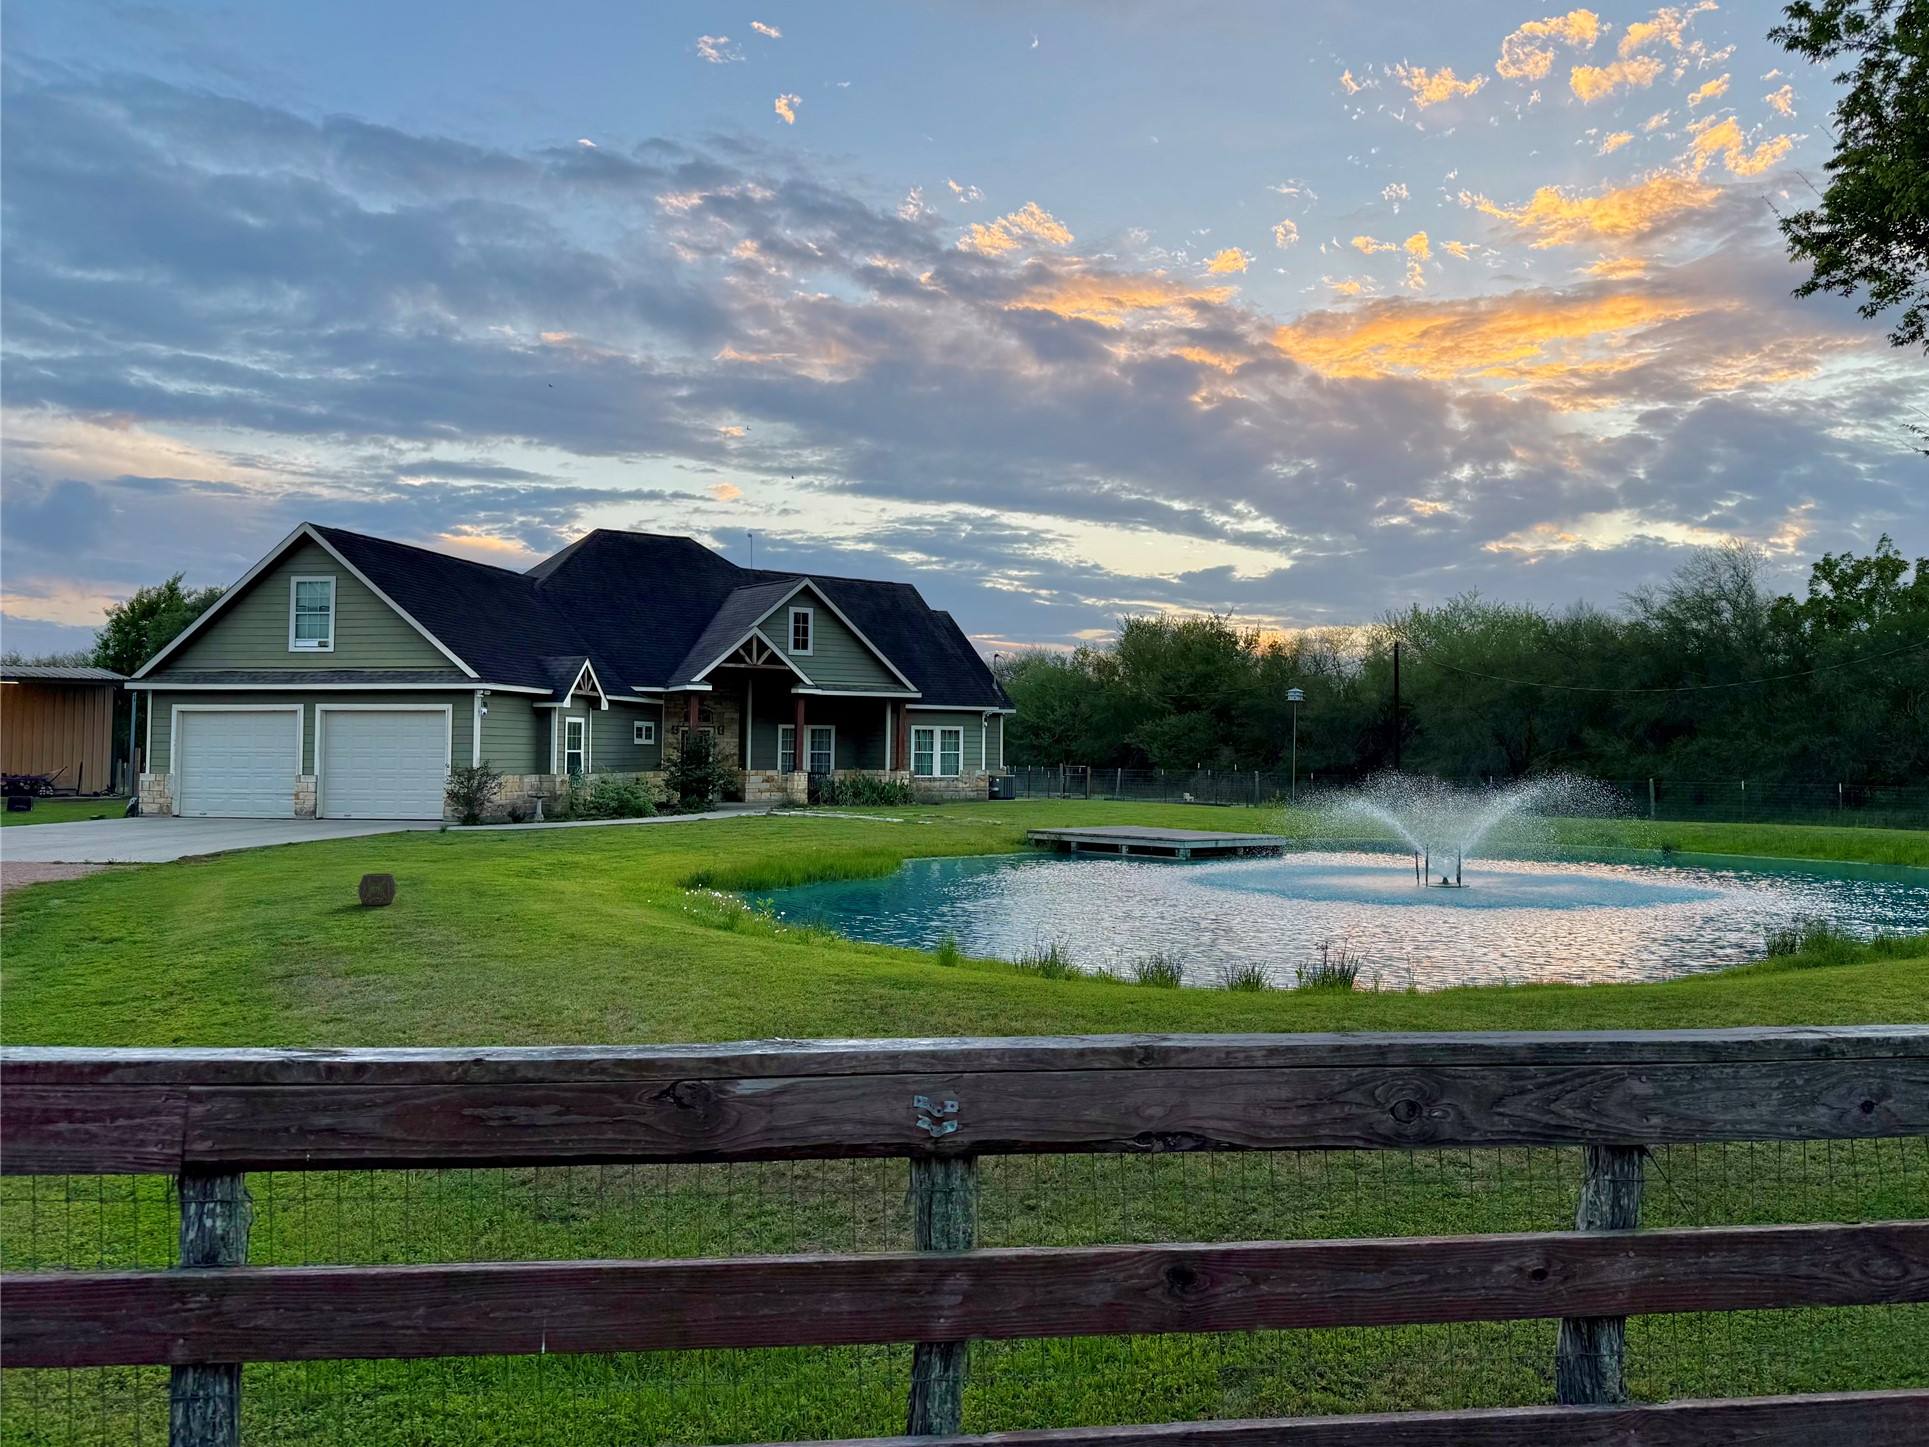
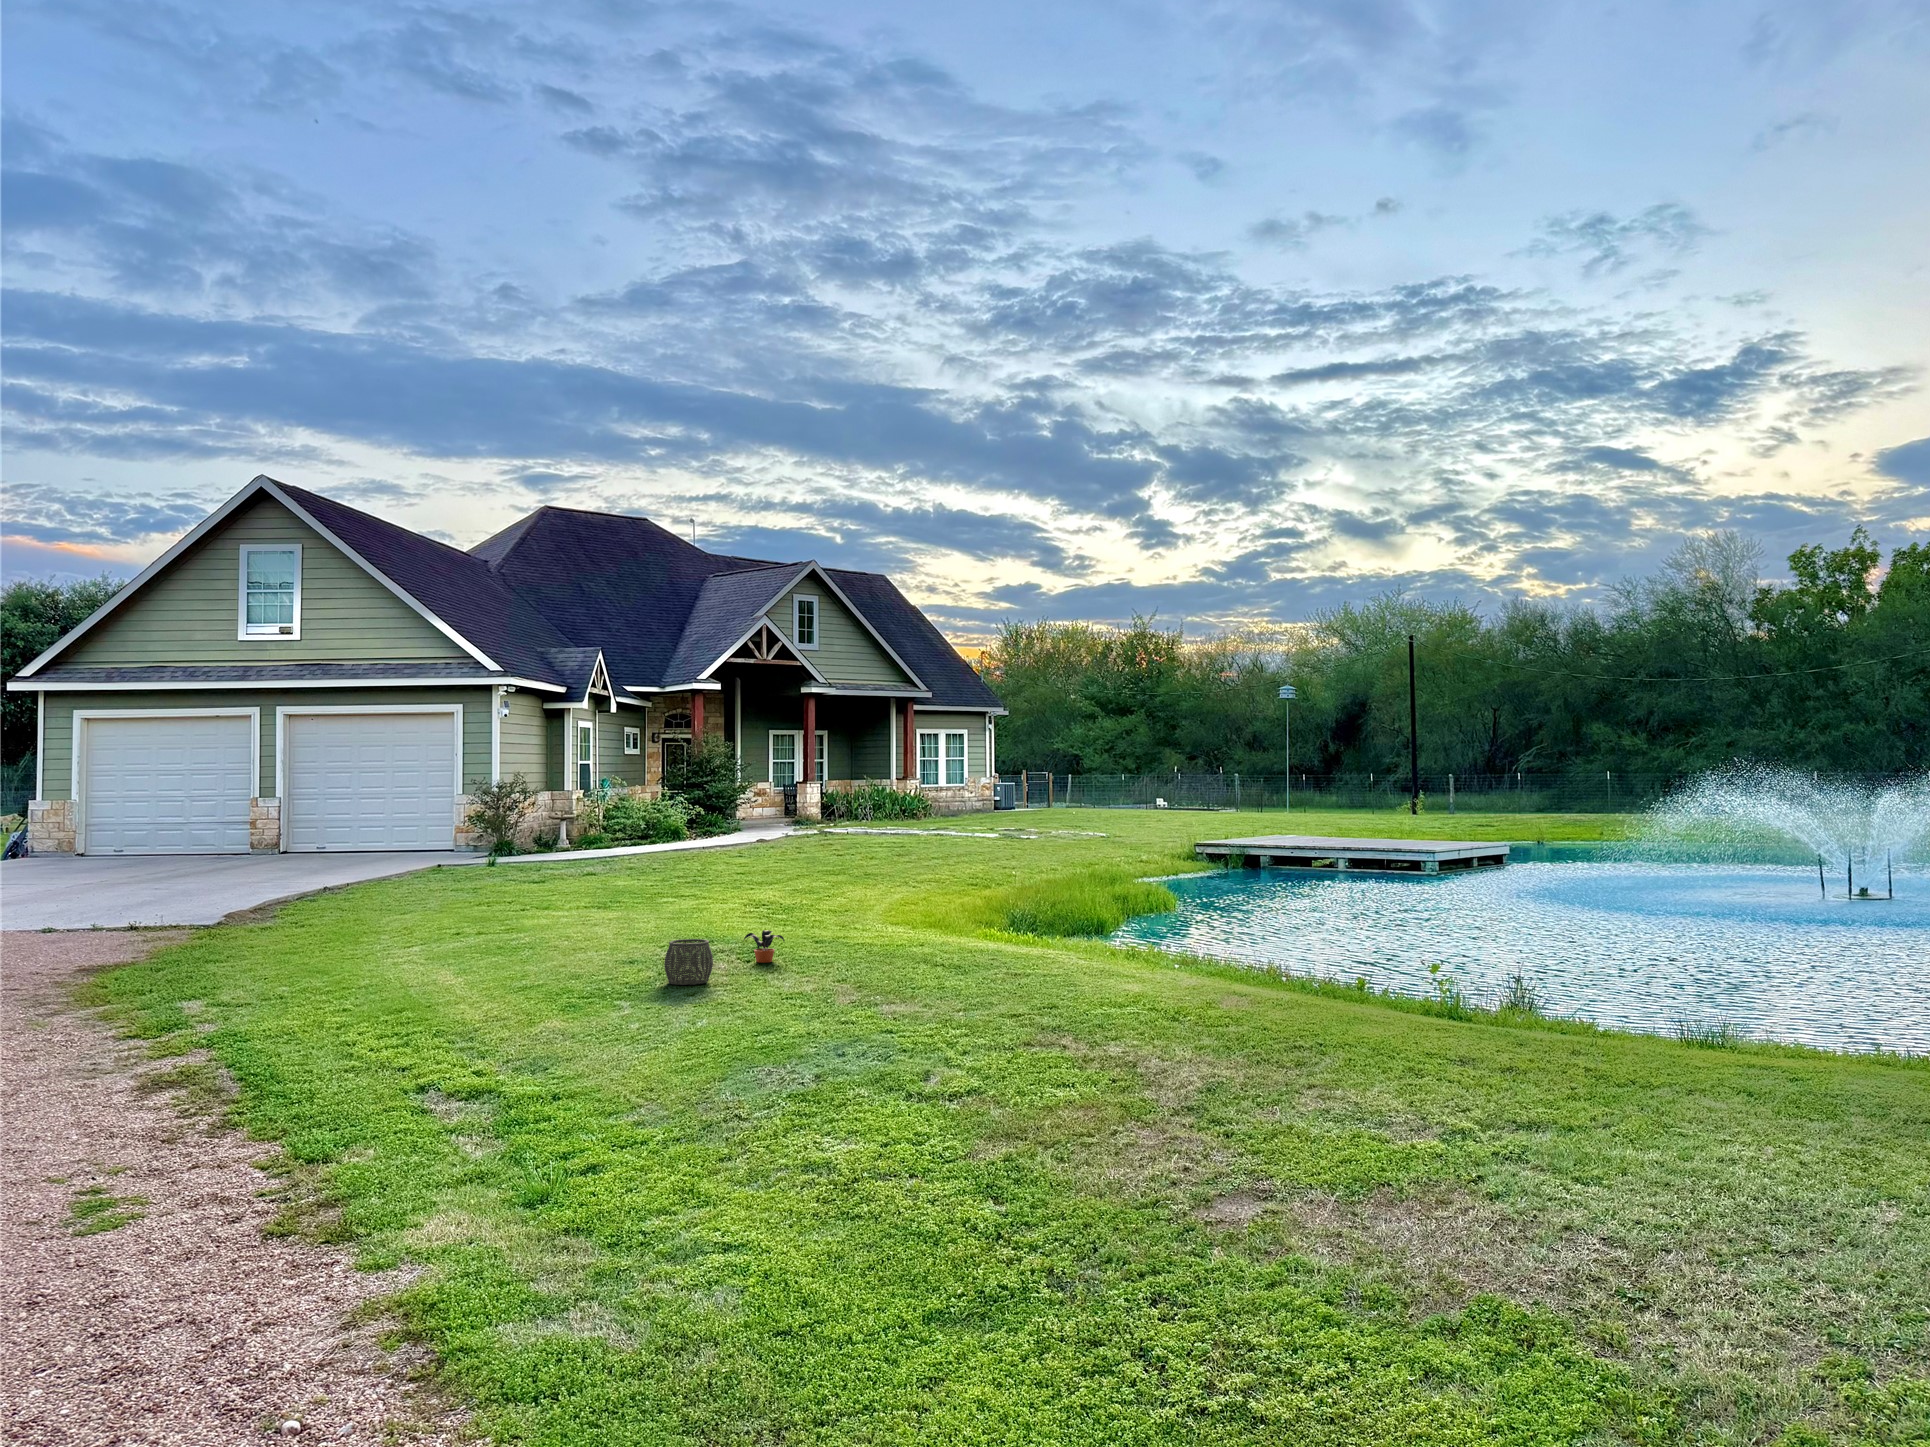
potted plant: none [447,871,479,895] -> present [743,930,784,963]

